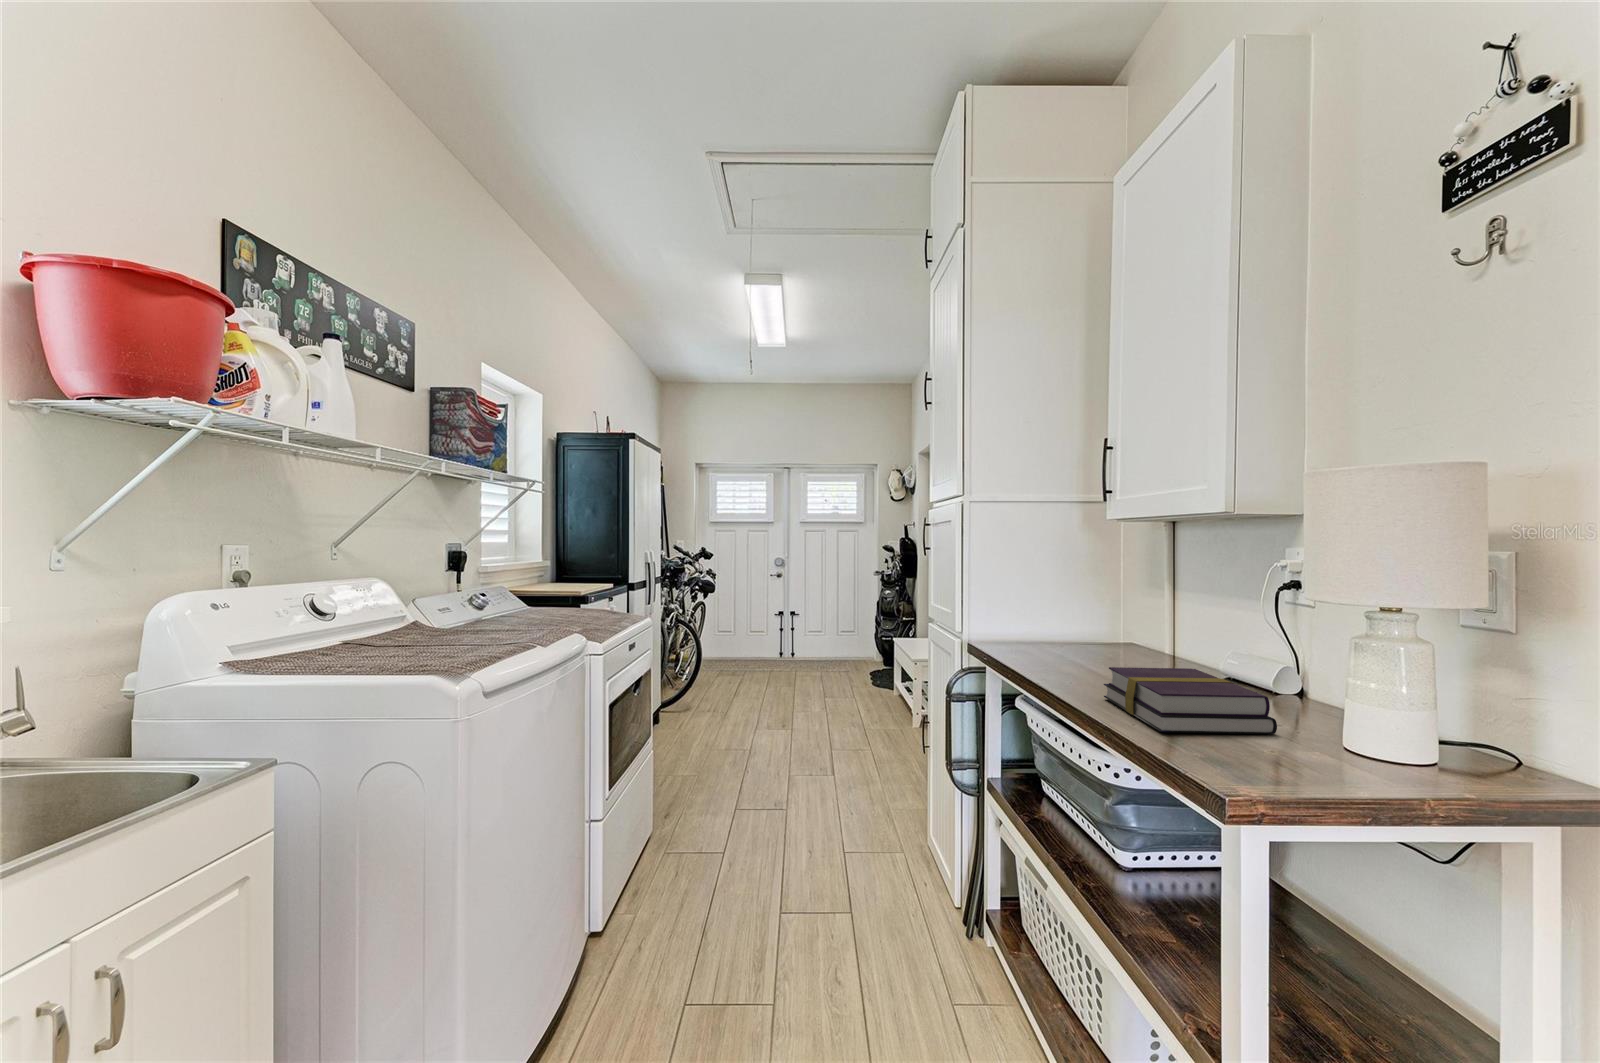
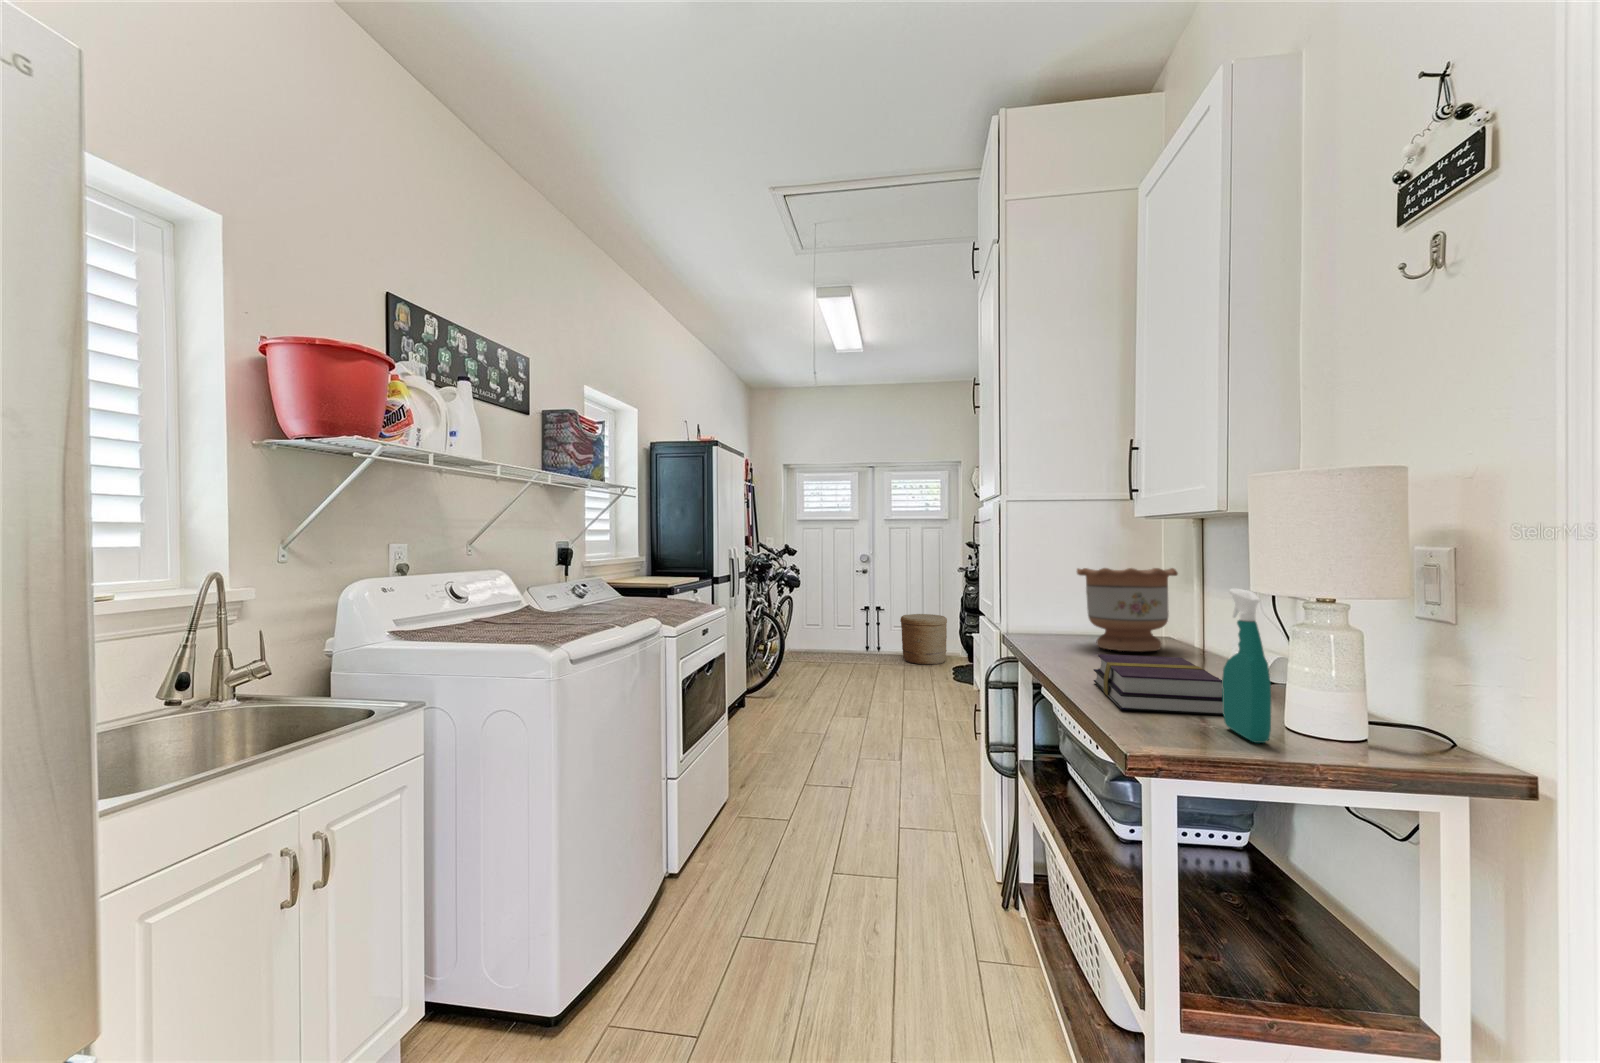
flower pot: none [1052,571,1156,660] -> present [1077,568,1178,652]
spray bottle: none [1281,596,1352,769] -> present [1222,589,1271,743]
woven basket: none [819,618,865,670] -> present [900,614,947,665]

